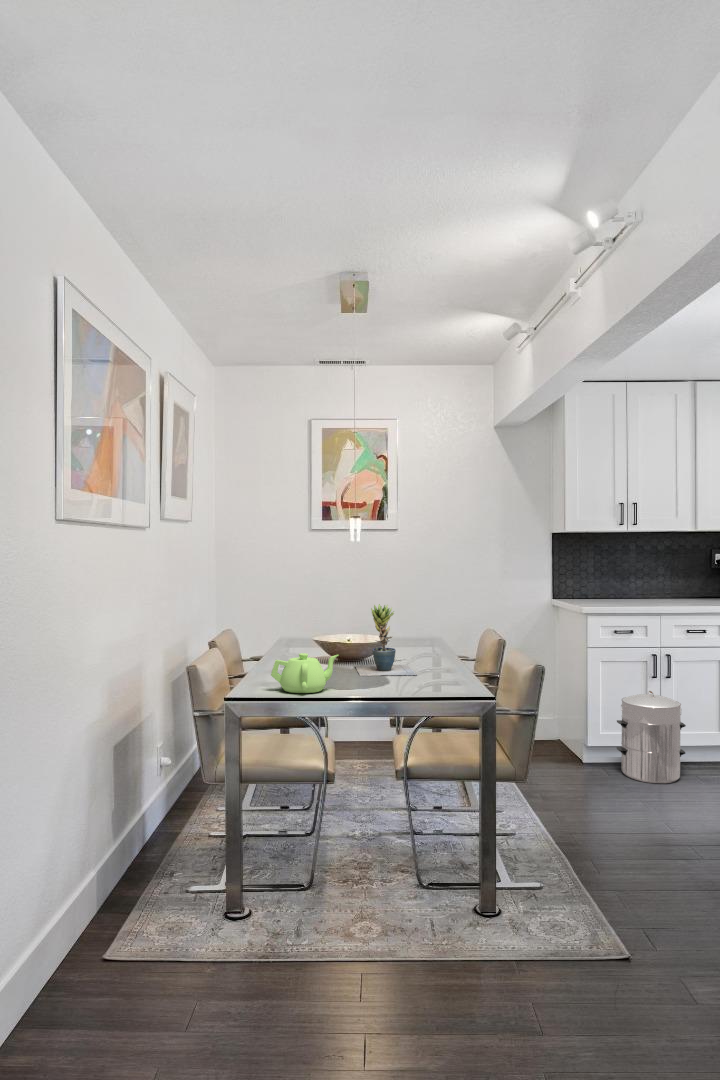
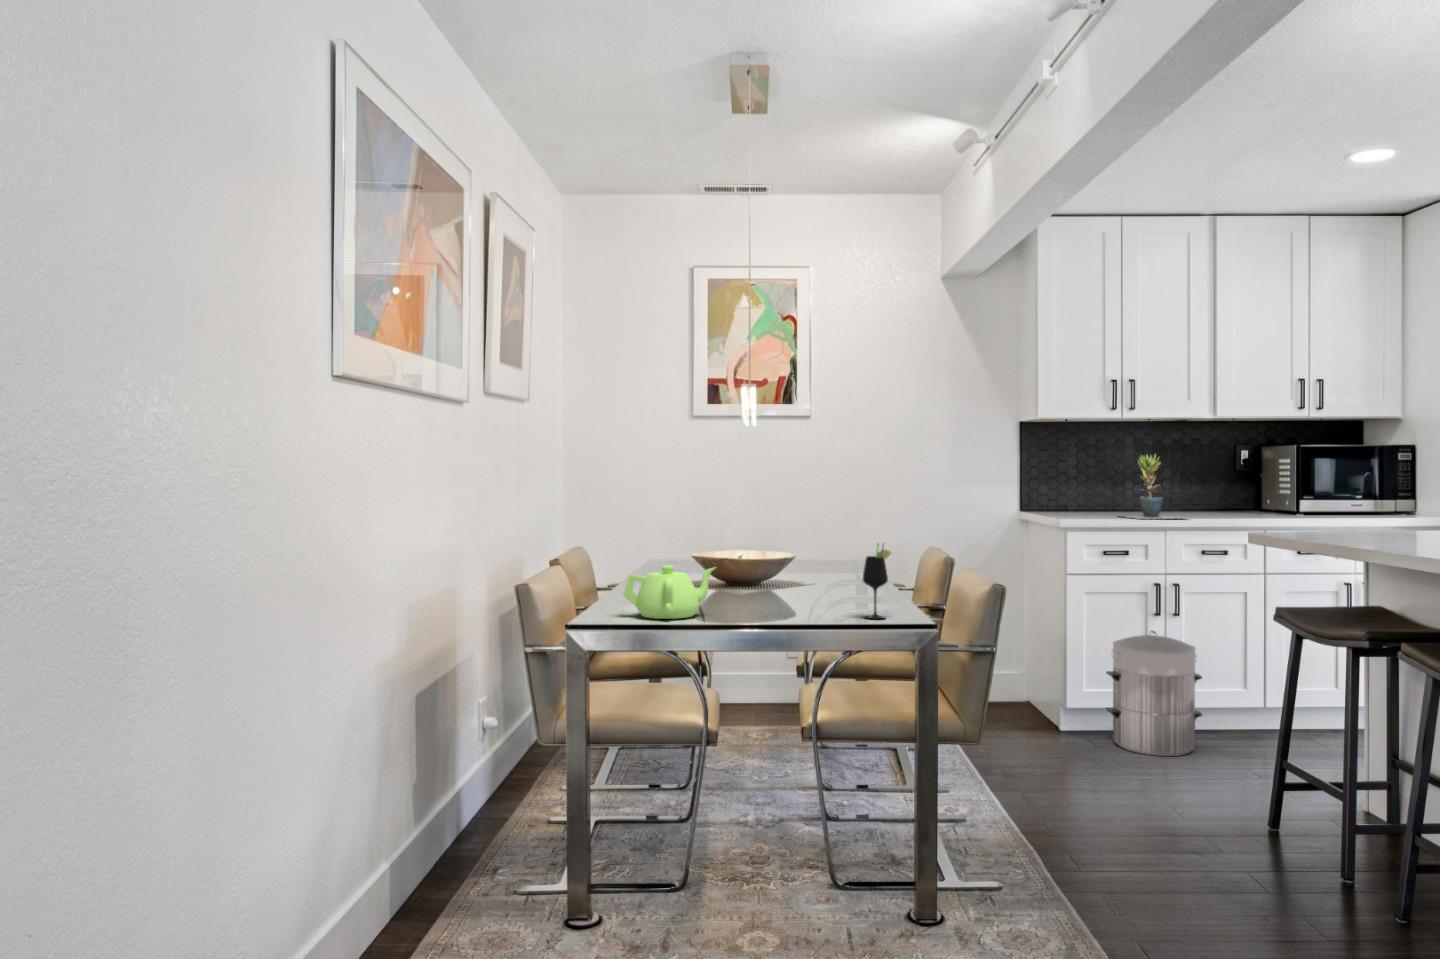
potted plant: present [355,604,417,676] -> present [1118,455,1183,519]
wine glass: none [444,639,466,694] -> present [863,544,891,619]

